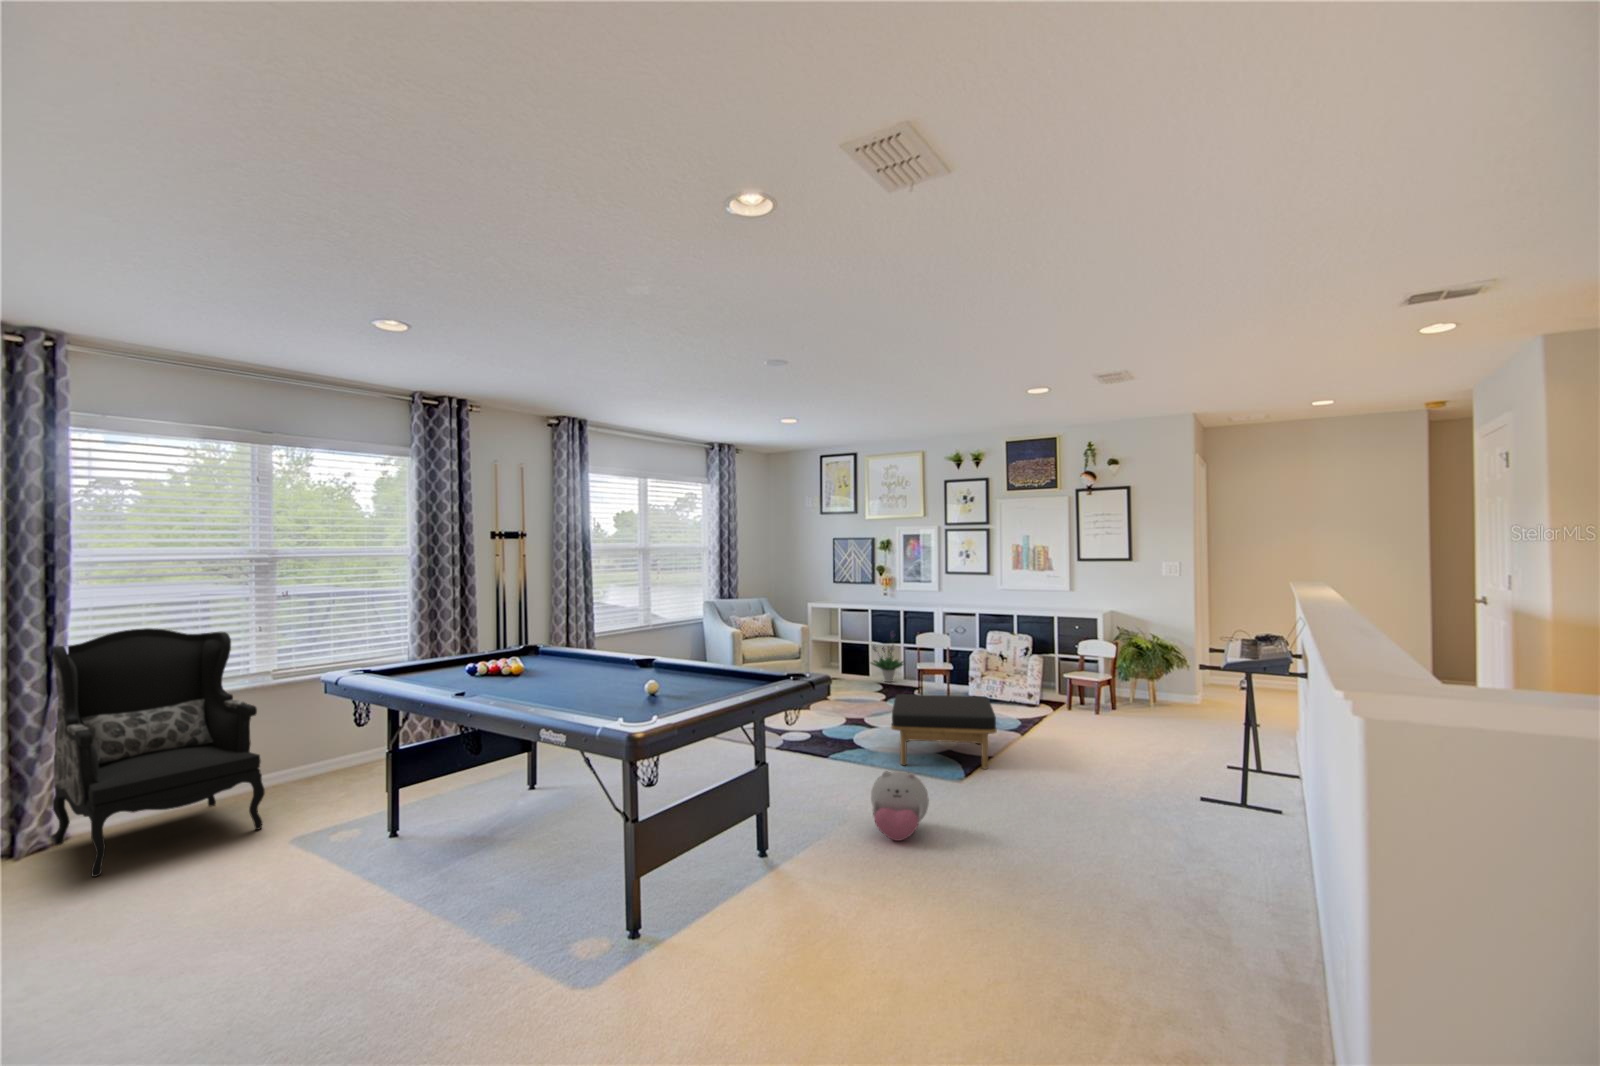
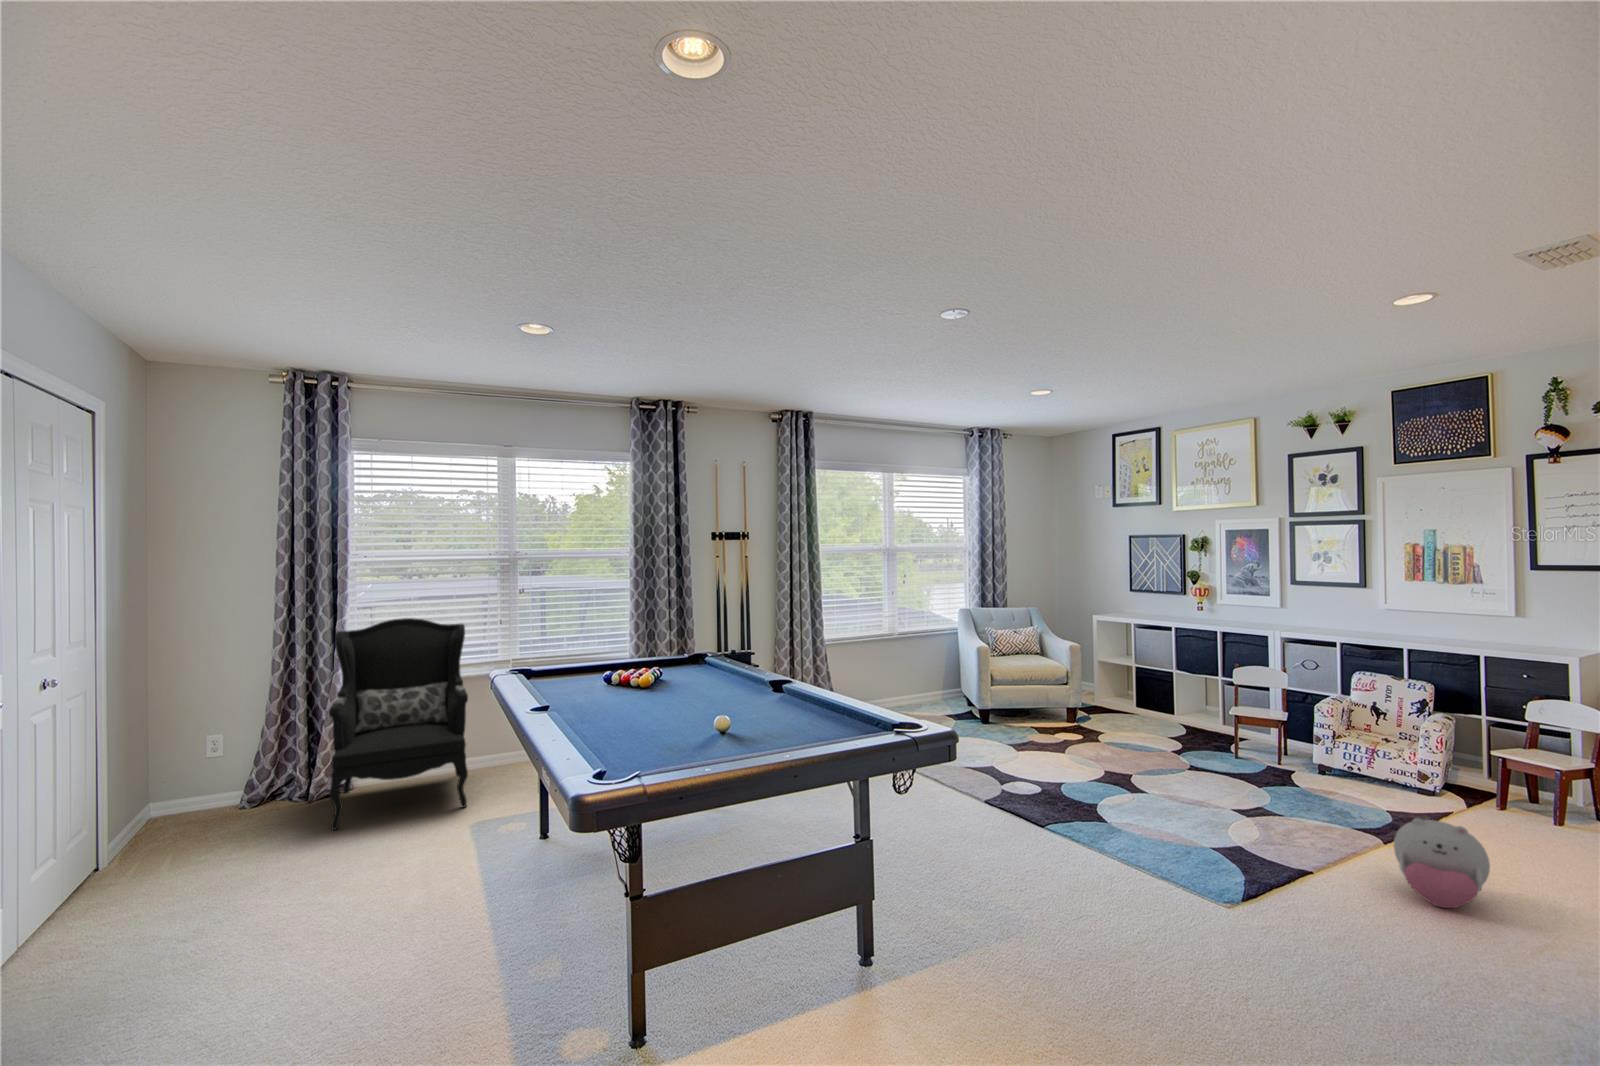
potted plant: present [871,632,903,682] -> none [1168,657,1225,726]
ottoman: present [891,694,997,769] -> none [1133,754,1317,896]
plush toy: present [871,771,929,841] -> present [1394,818,1490,908]

